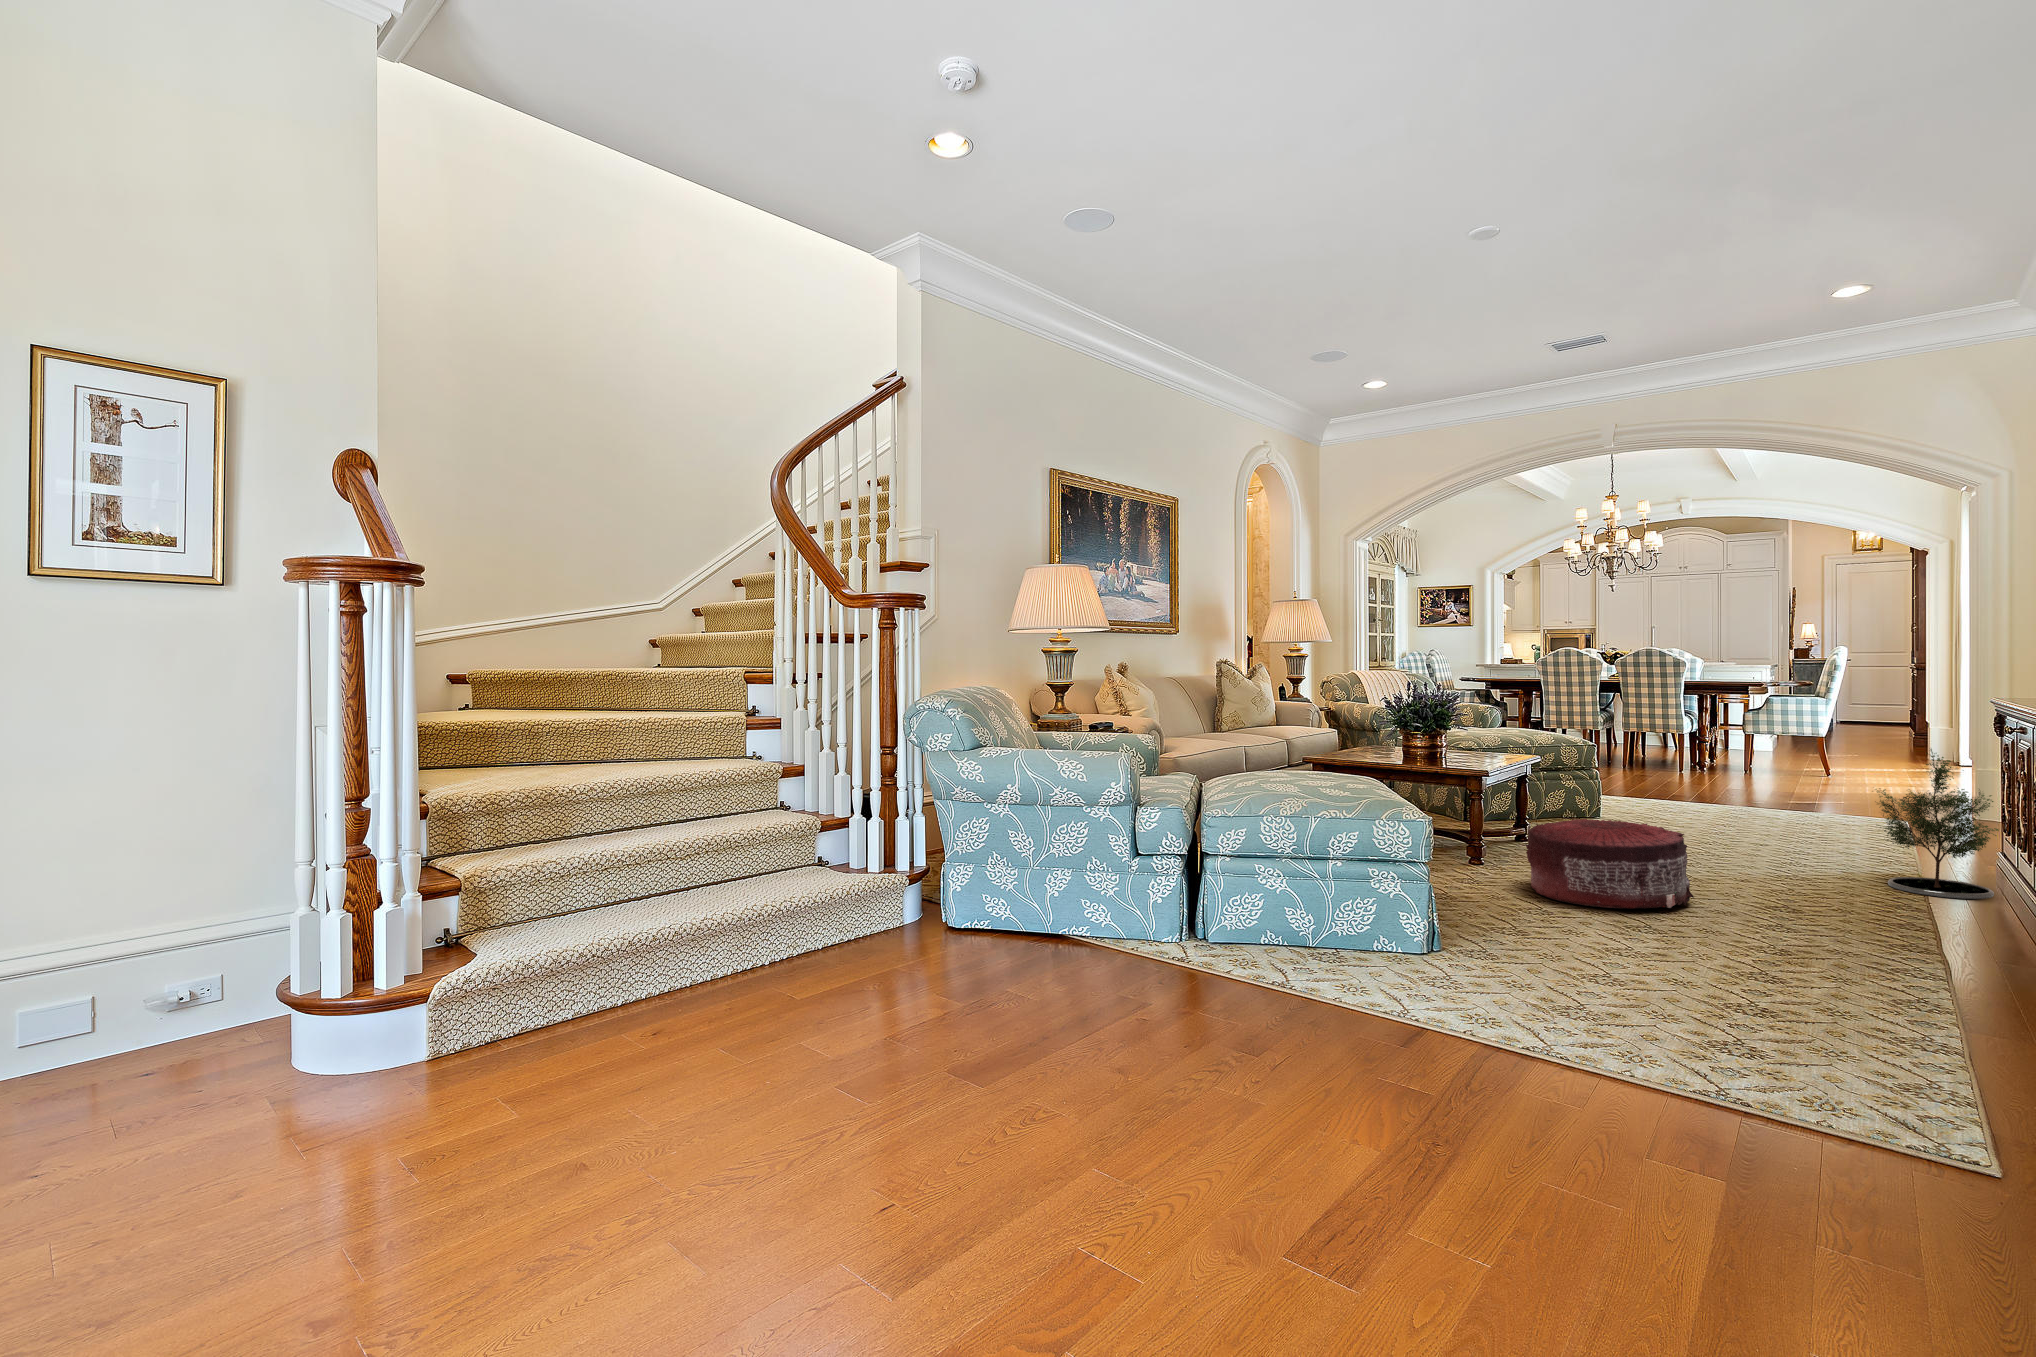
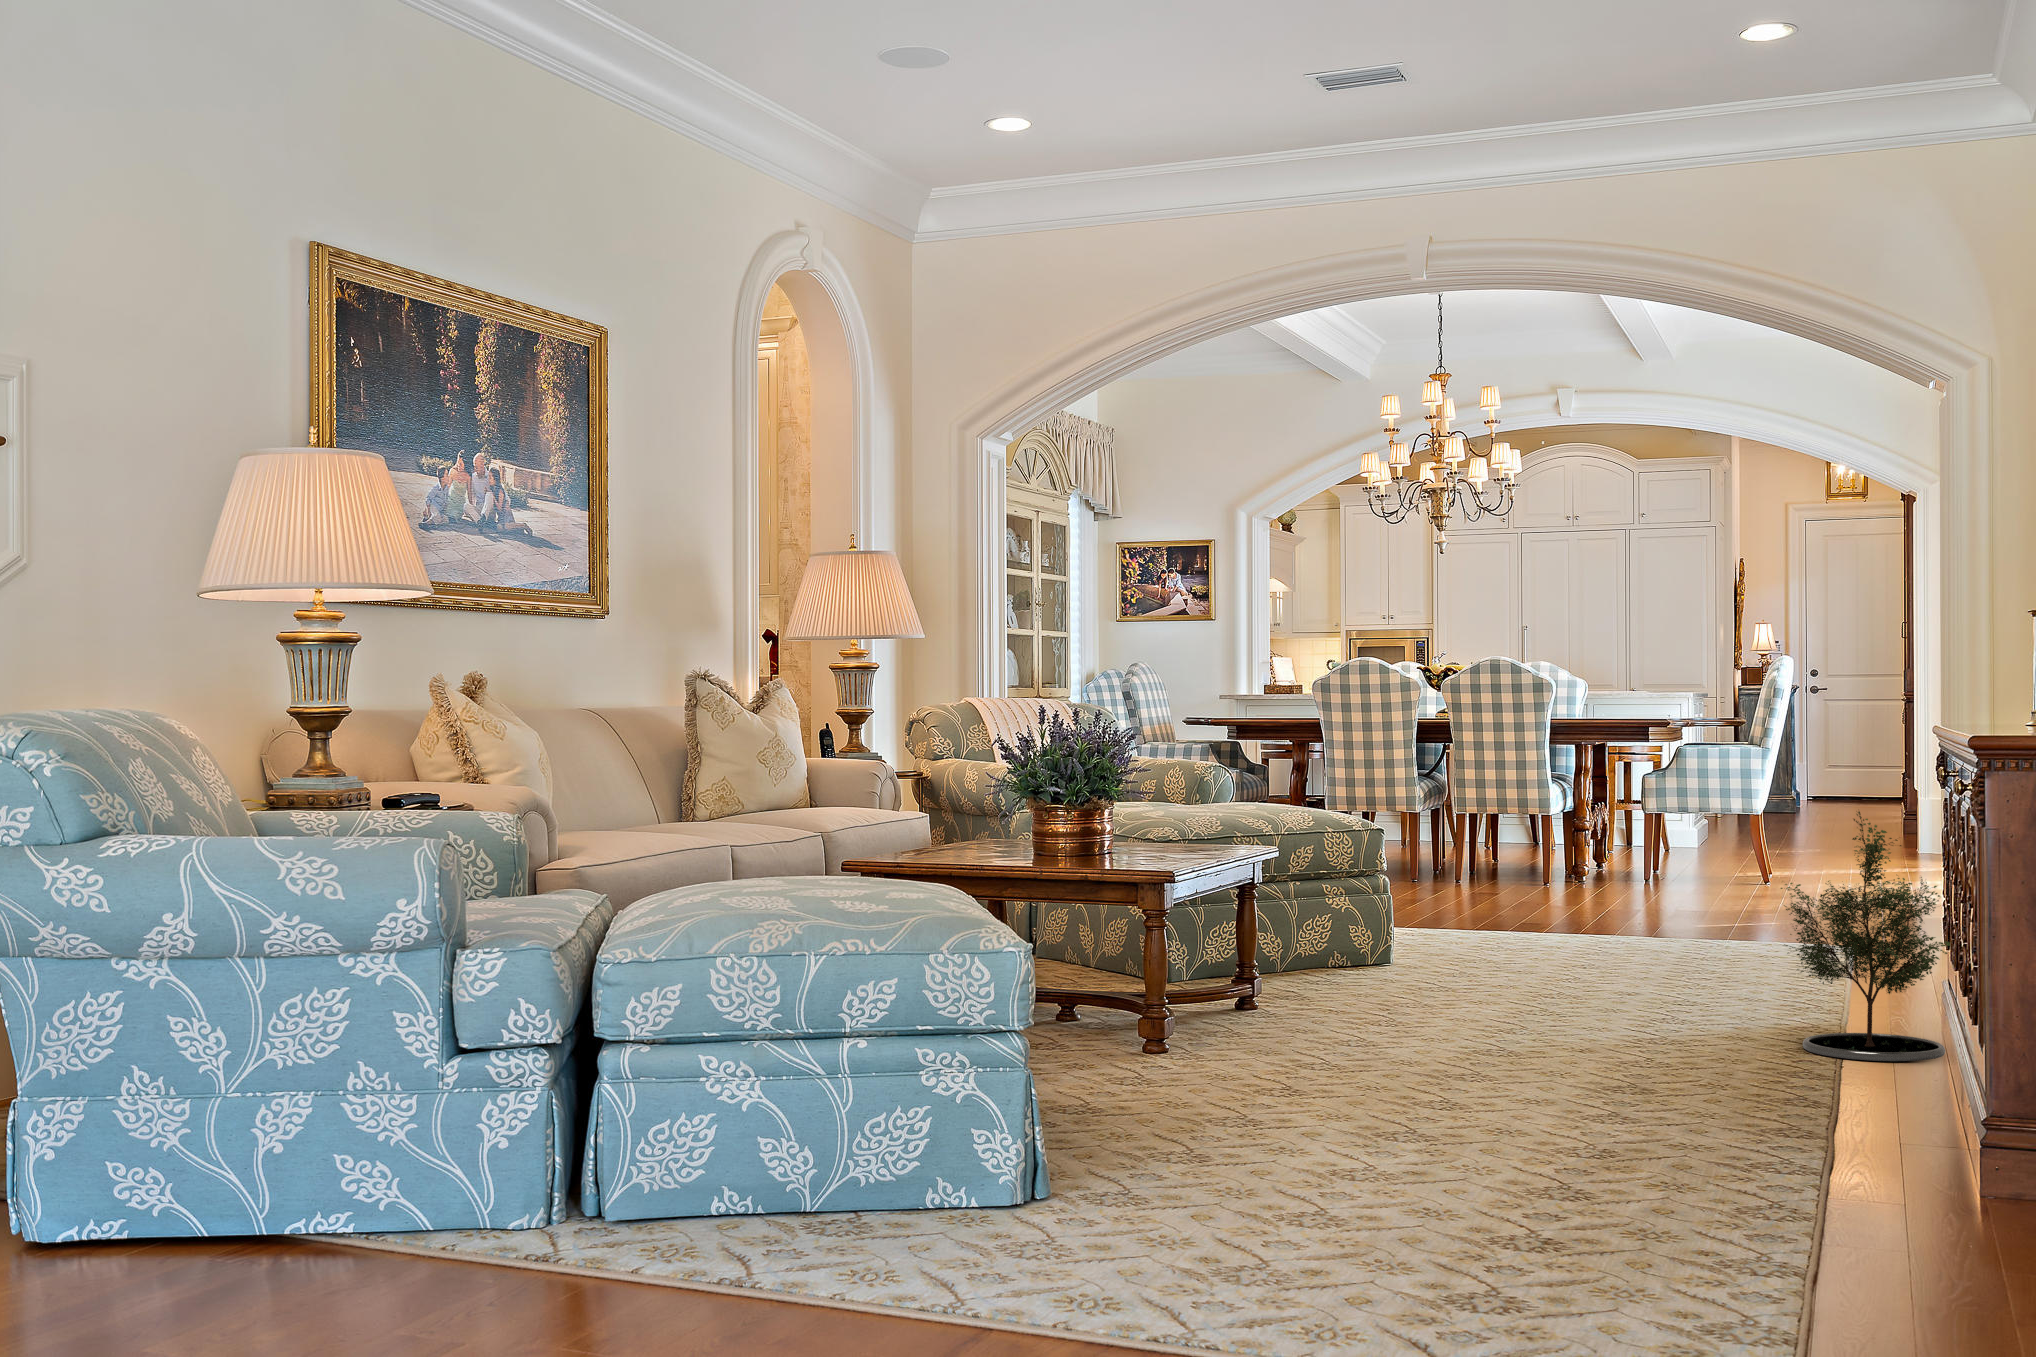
pouf: present [1526,819,1694,908] -> none [1227,952,1499,1109]

